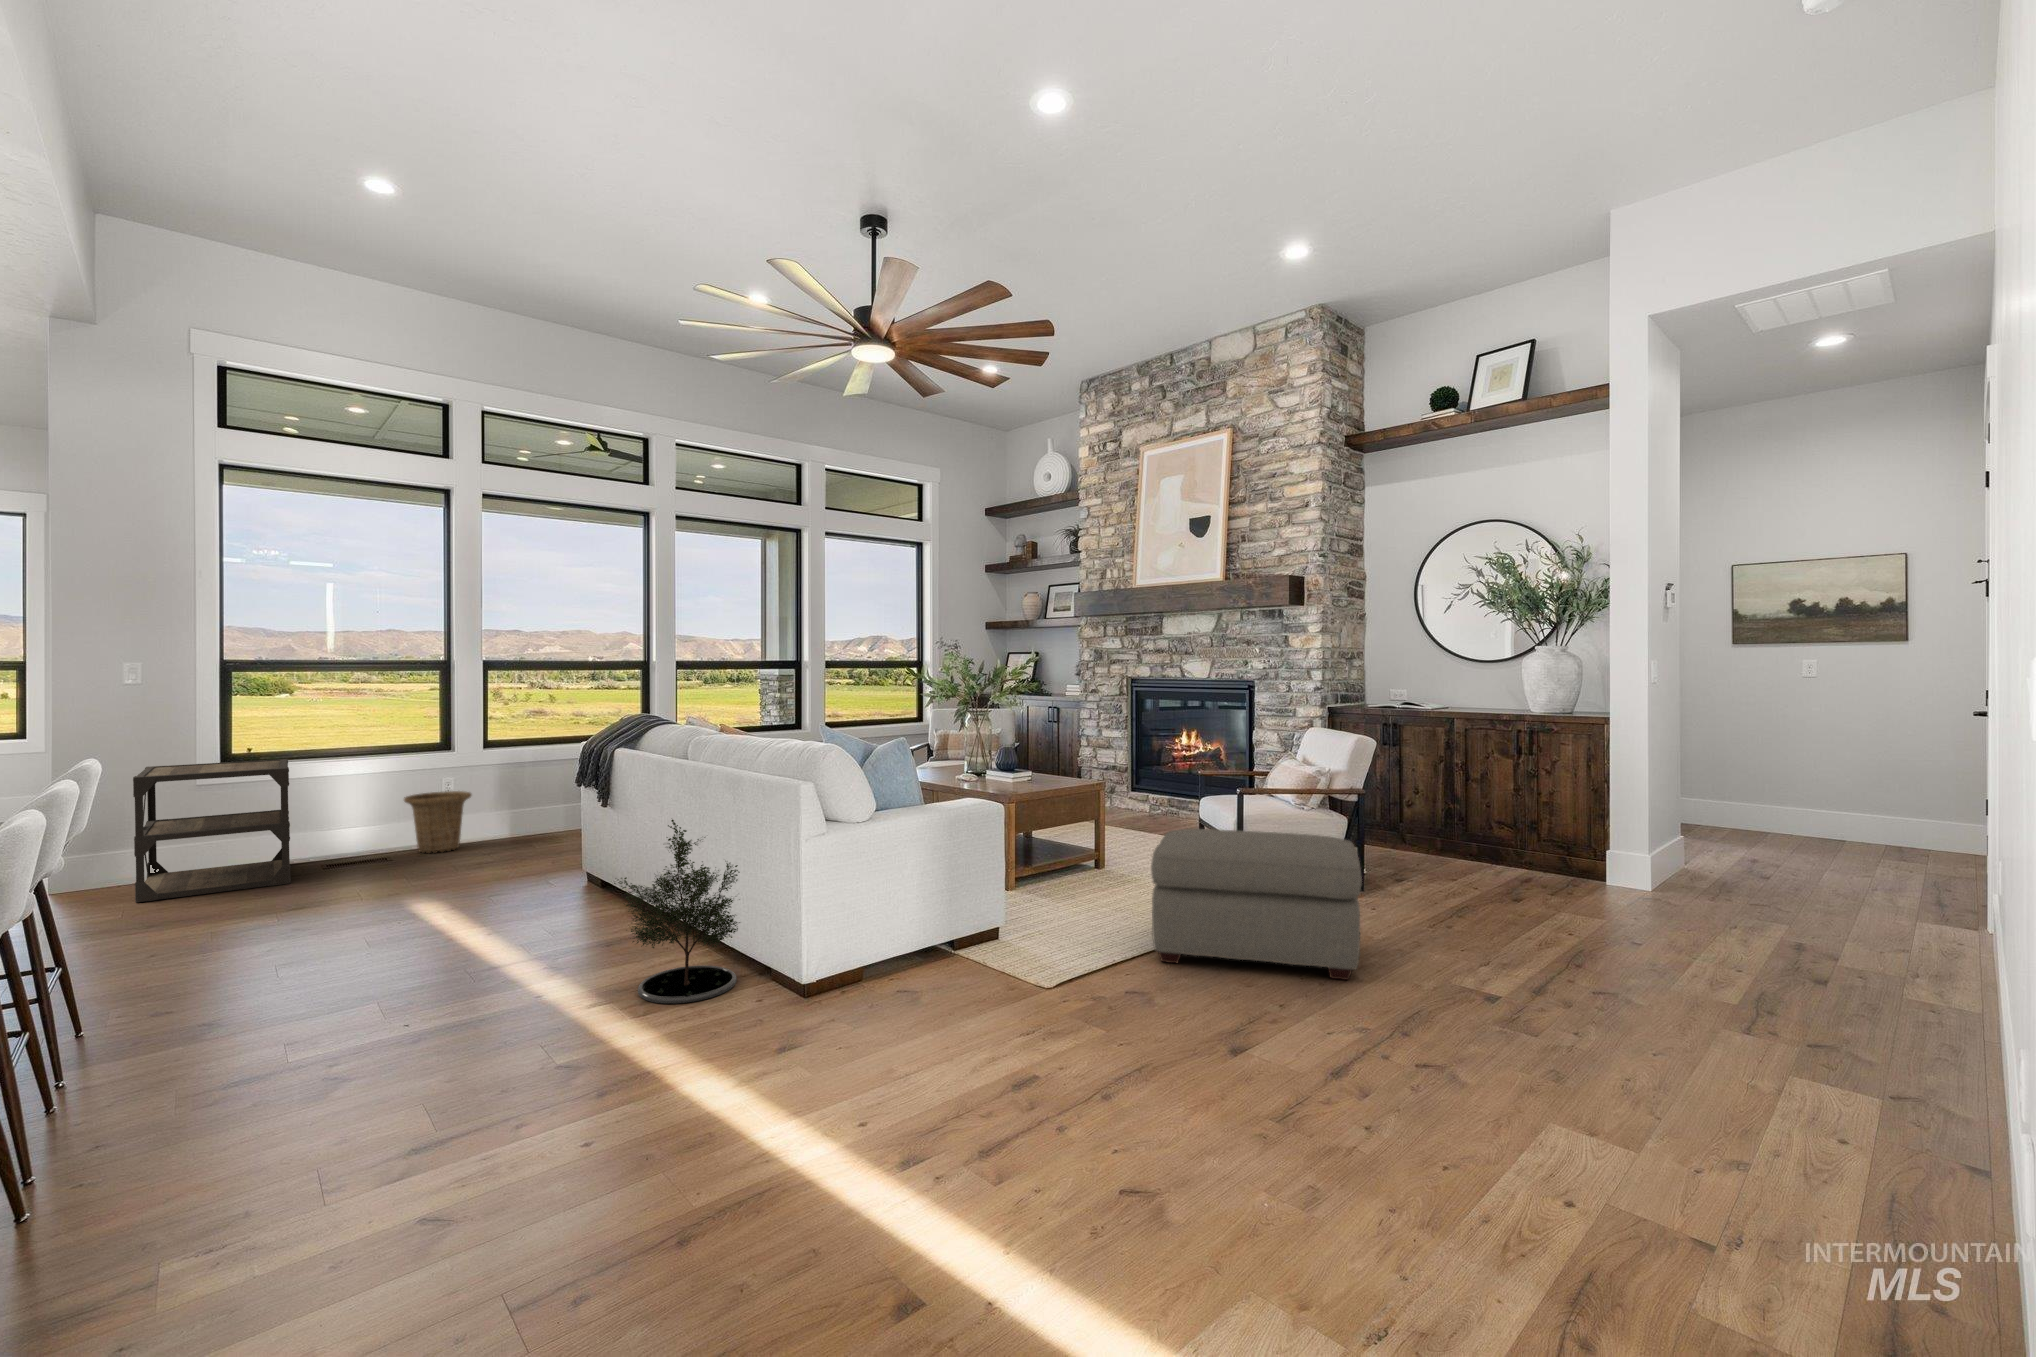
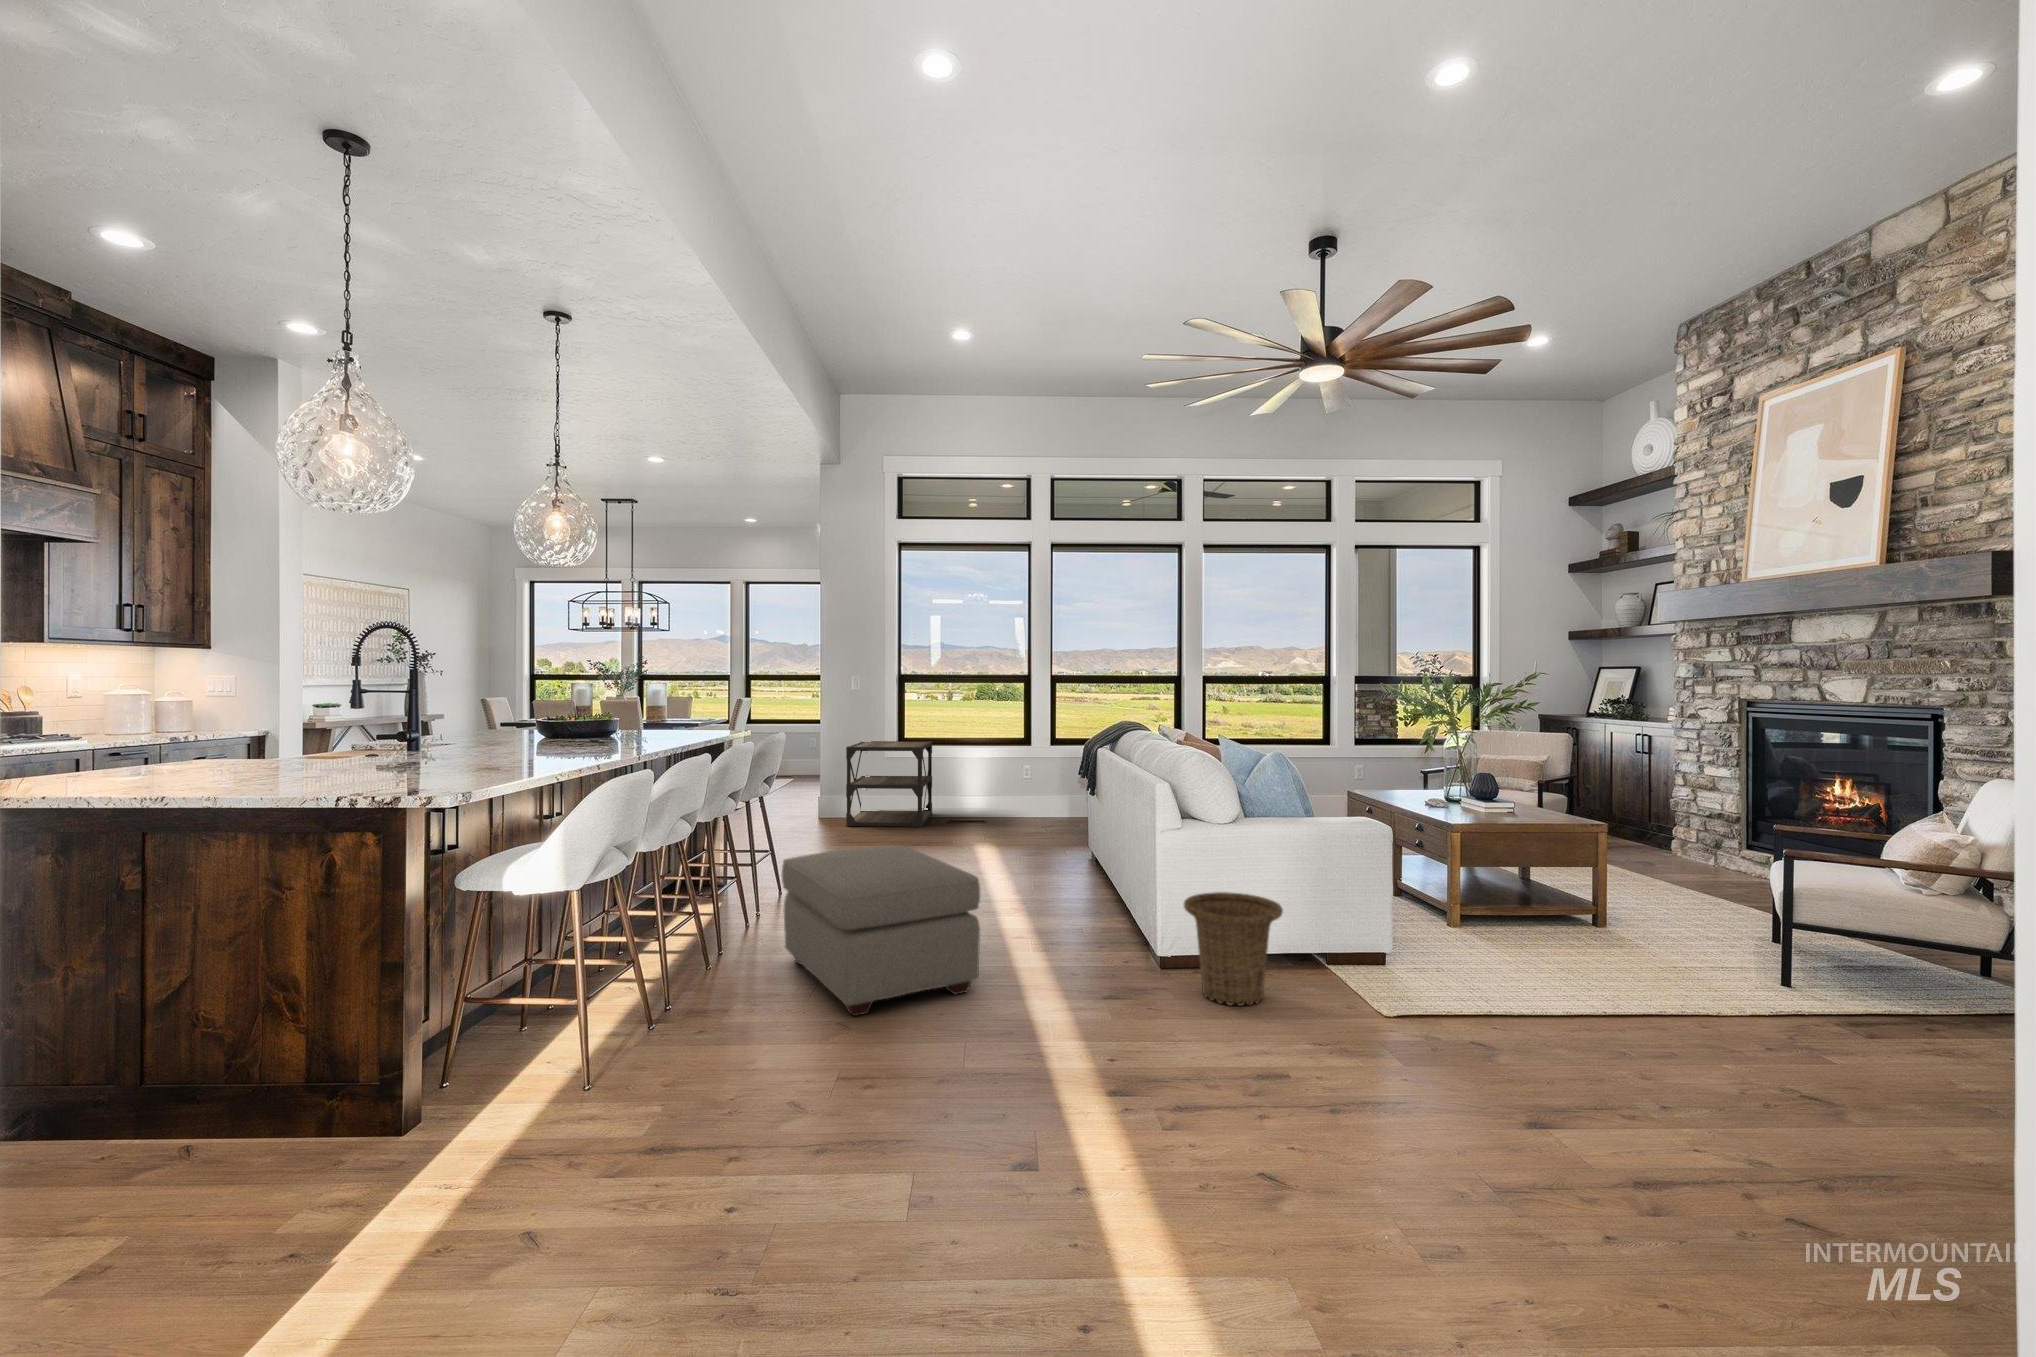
basket: present [404,791,471,853] -> present [1184,892,1283,1006]
potted tree: present [614,820,740,1004] -> none [1024,804,1118,957]
ottoman: present [1151,829,1362,980] -> present [782,845,980,1016]

